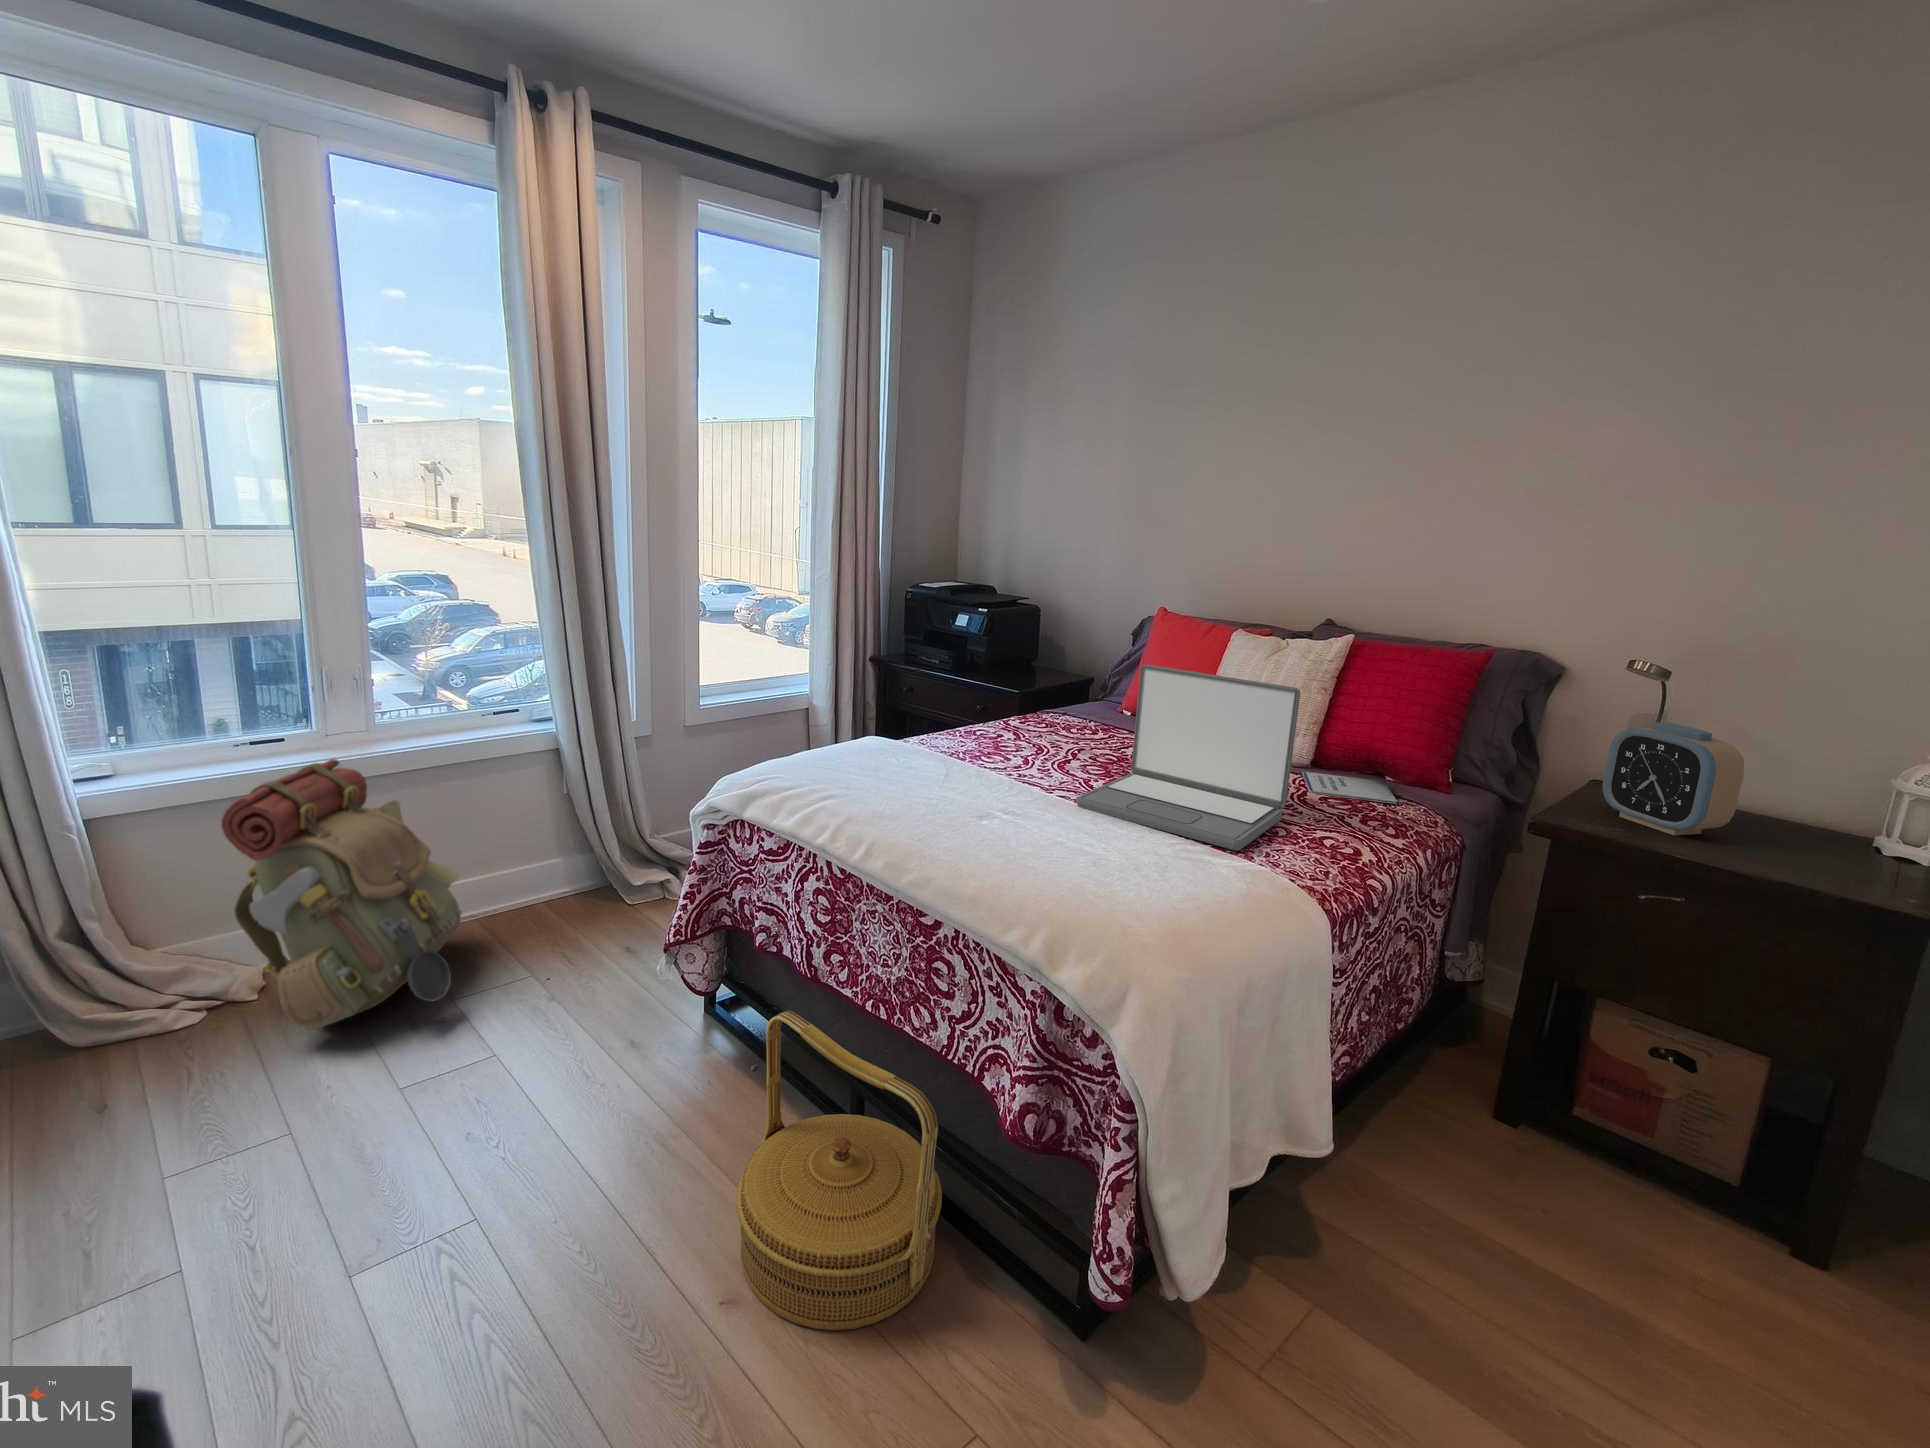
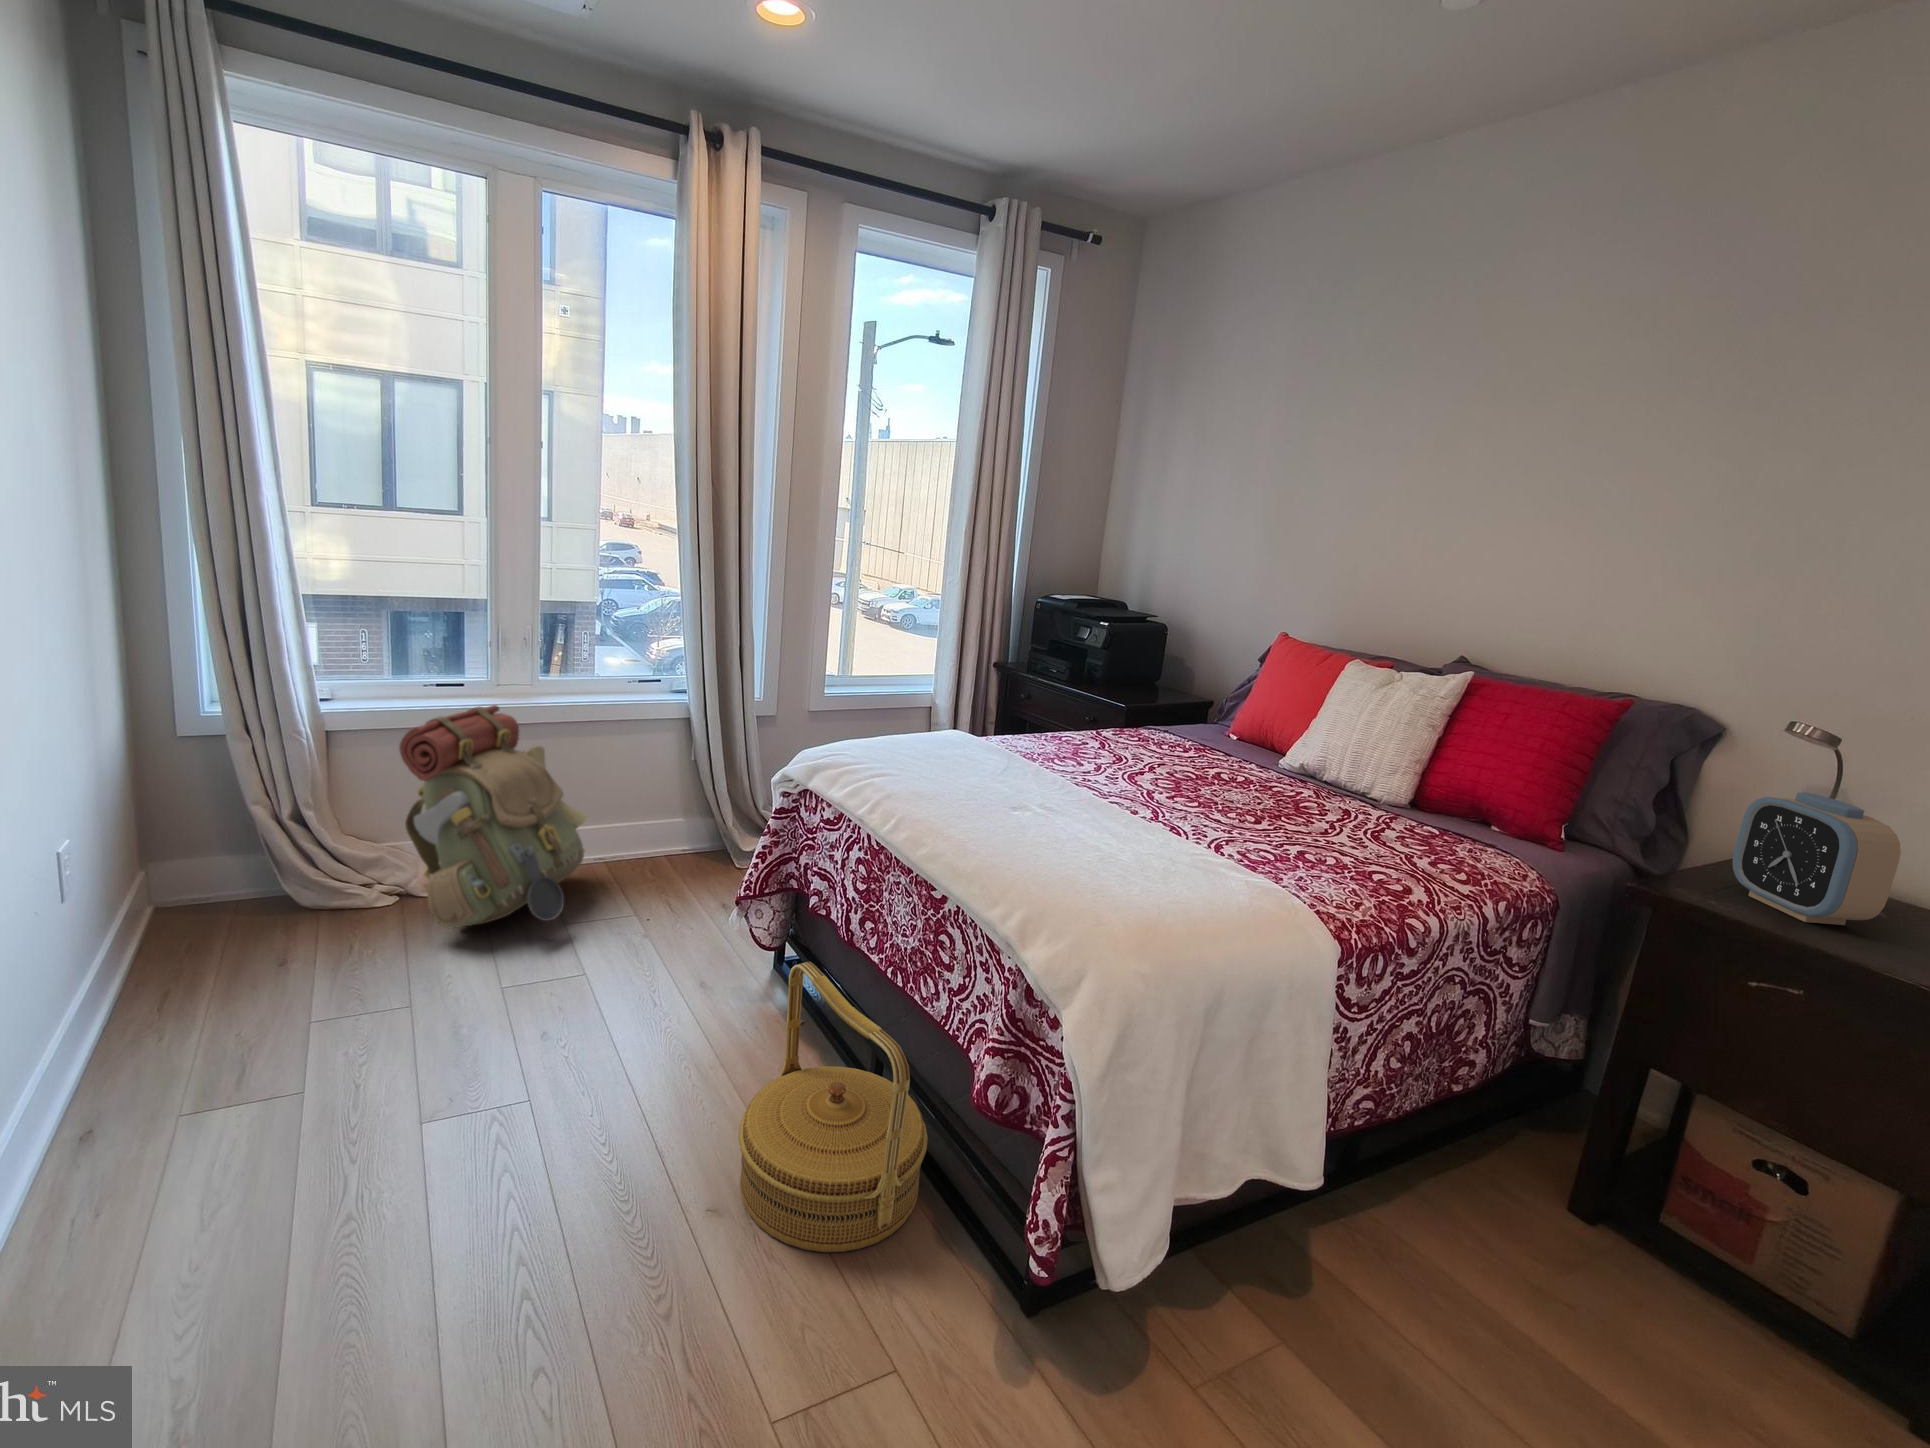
laptop: present [1077,664,1300,851] -> none [1119,680,1361,871]
notebook: present [1302,772,1397,804] -> none [1389,811,1486,854]

